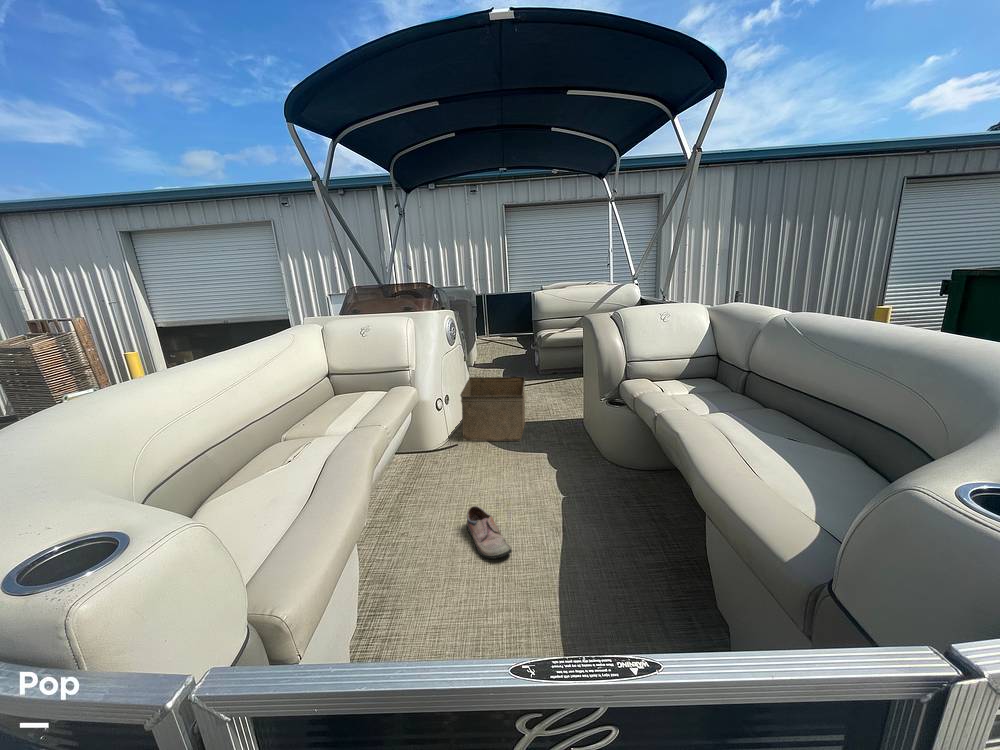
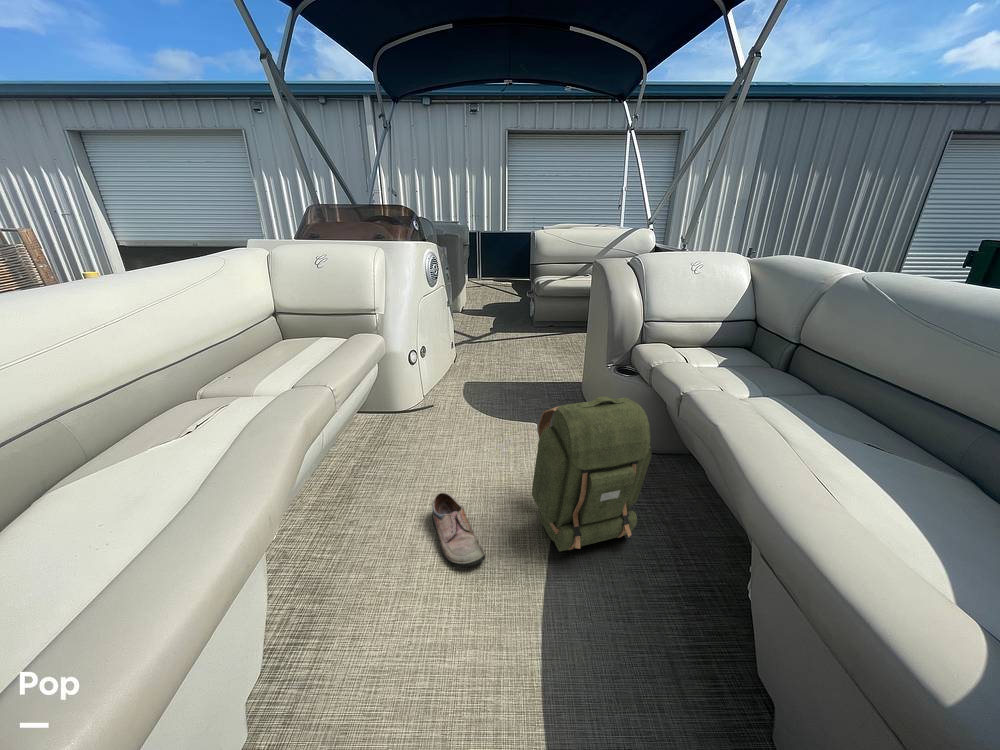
storage bin: present [460,377,525,441] -> none [439,326,517,404]
backpack: none [545,418,635,544] -> present [532,397,652,551]

